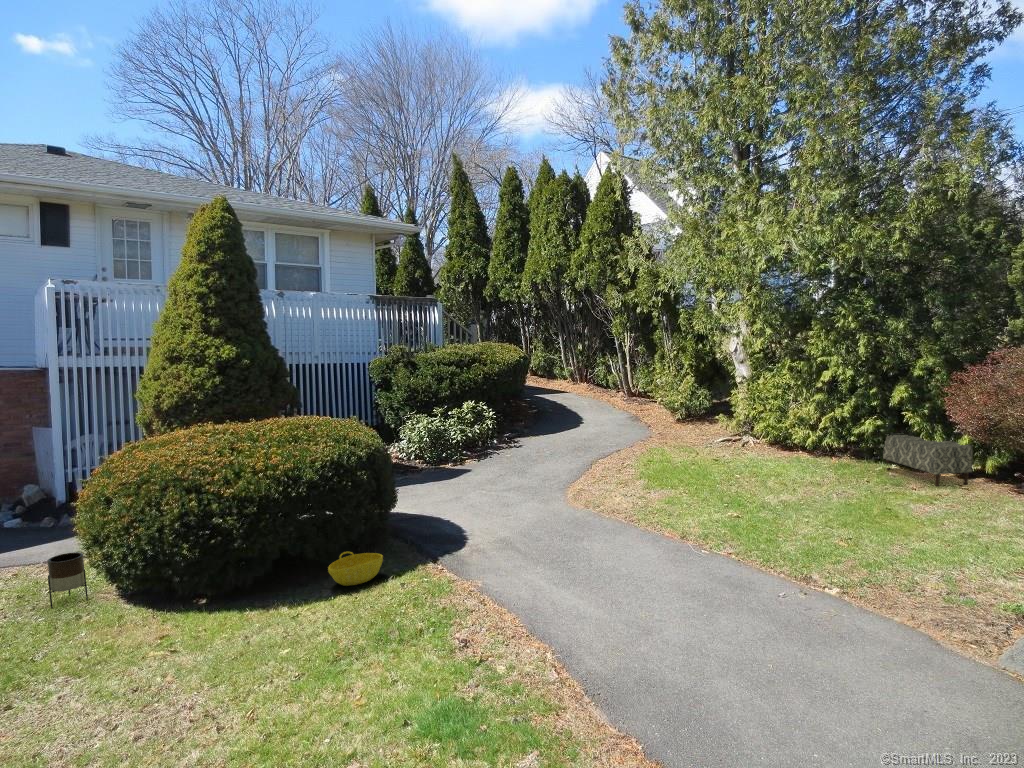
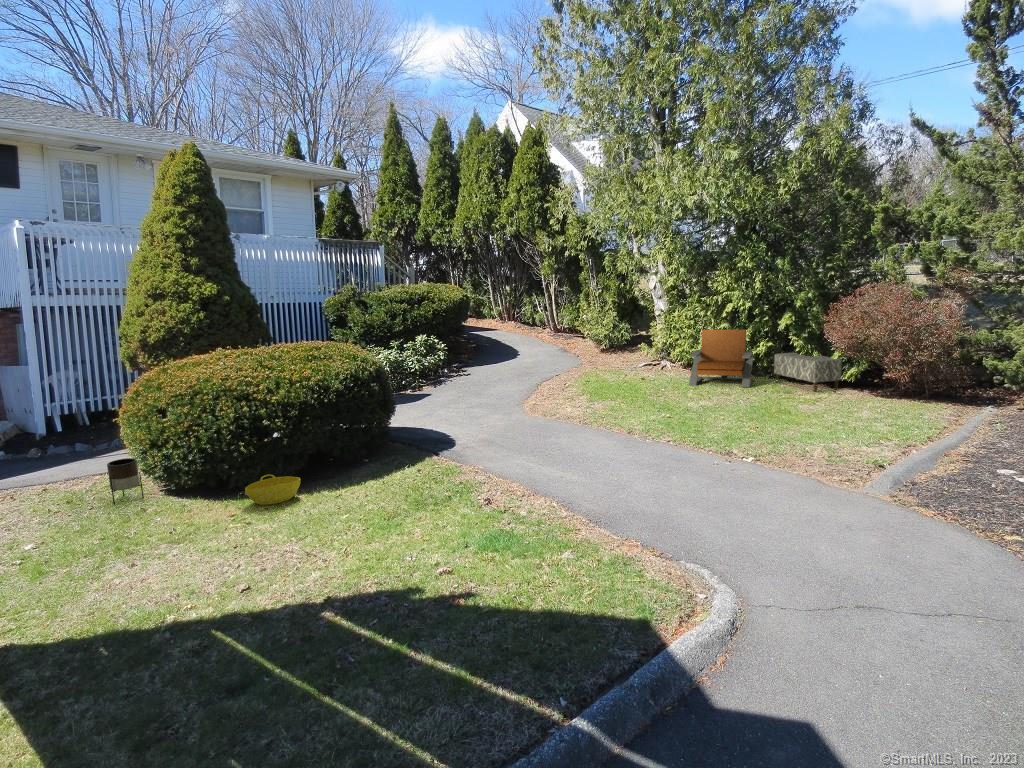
lounge chair: none [774,402,857,476] -> present [689,330,753,387]
basket: present [328,552,383,586] -> present [245,475,300,505]

